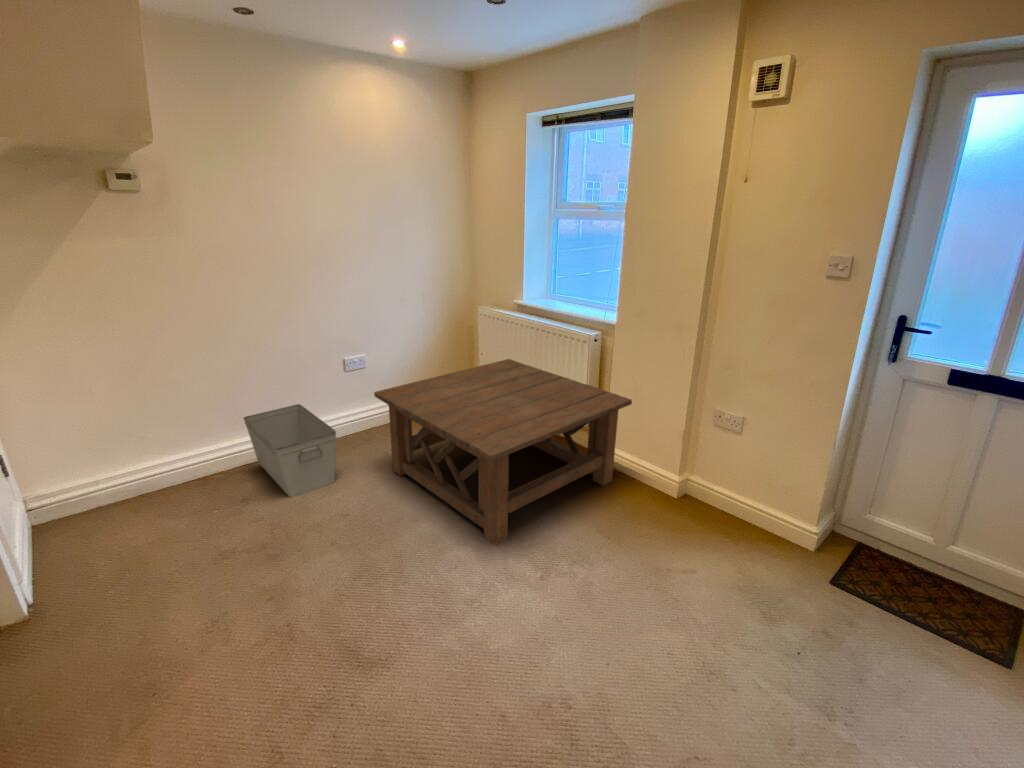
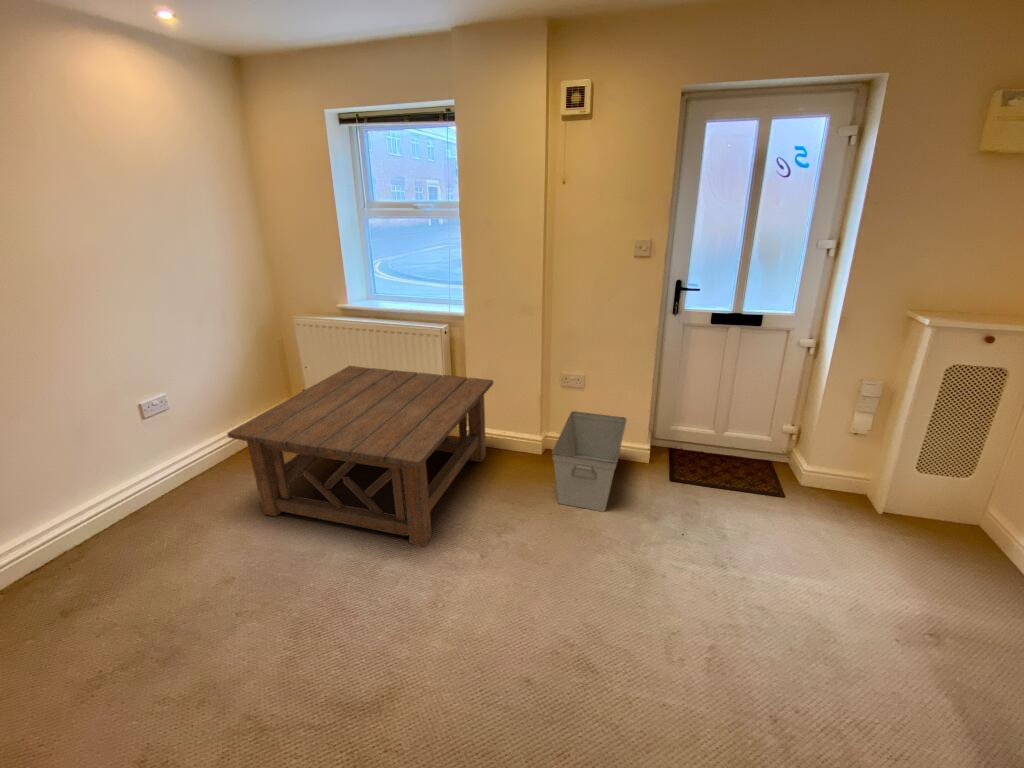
storage bin: present [243,404,336,497] -> present [552,411,626,511]

